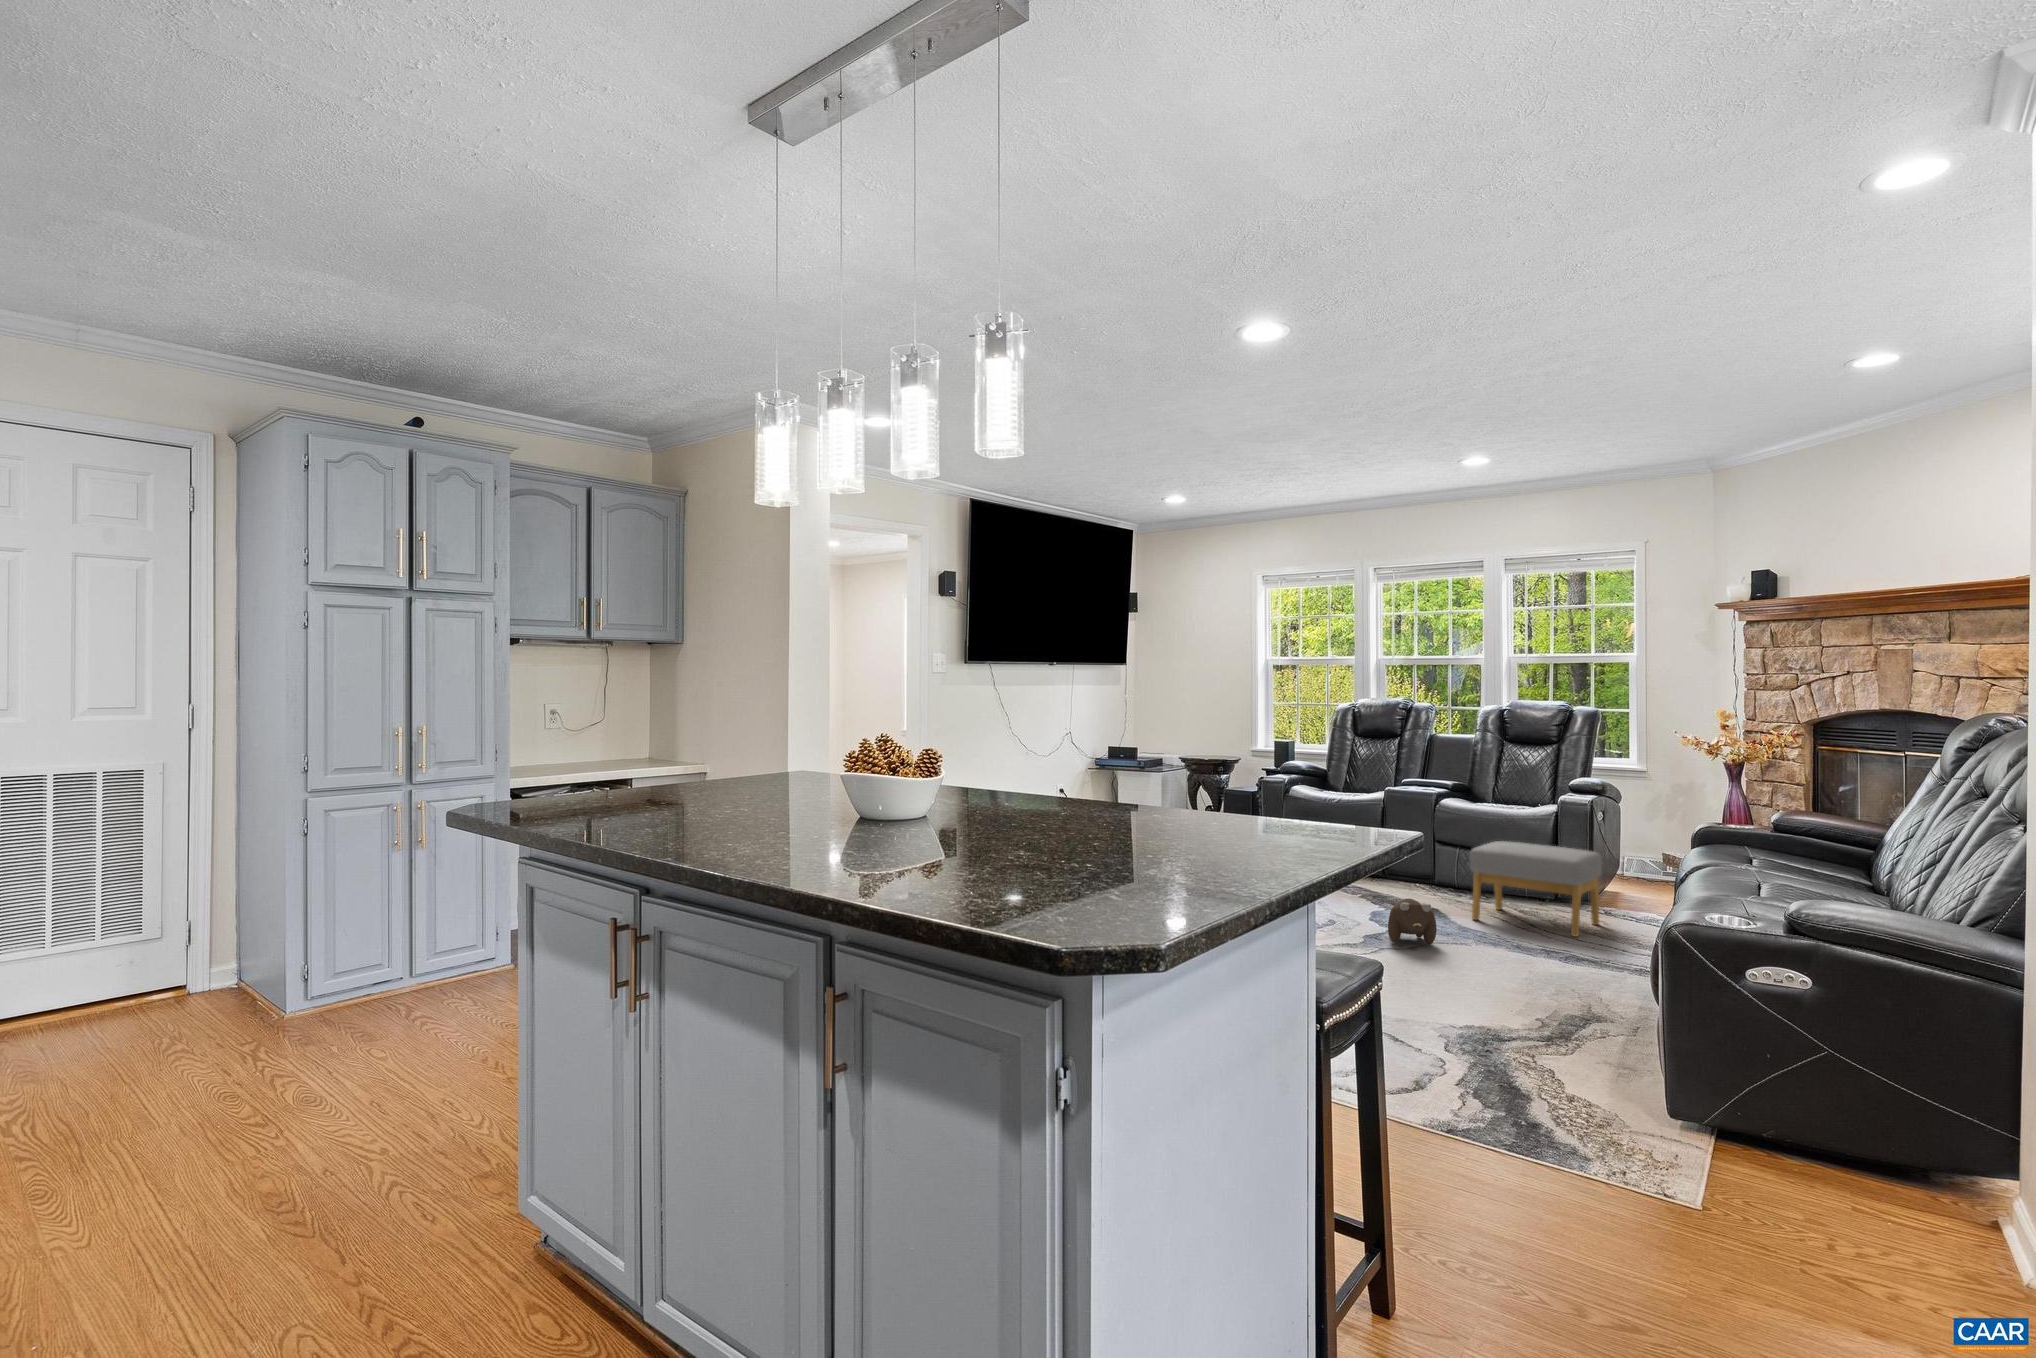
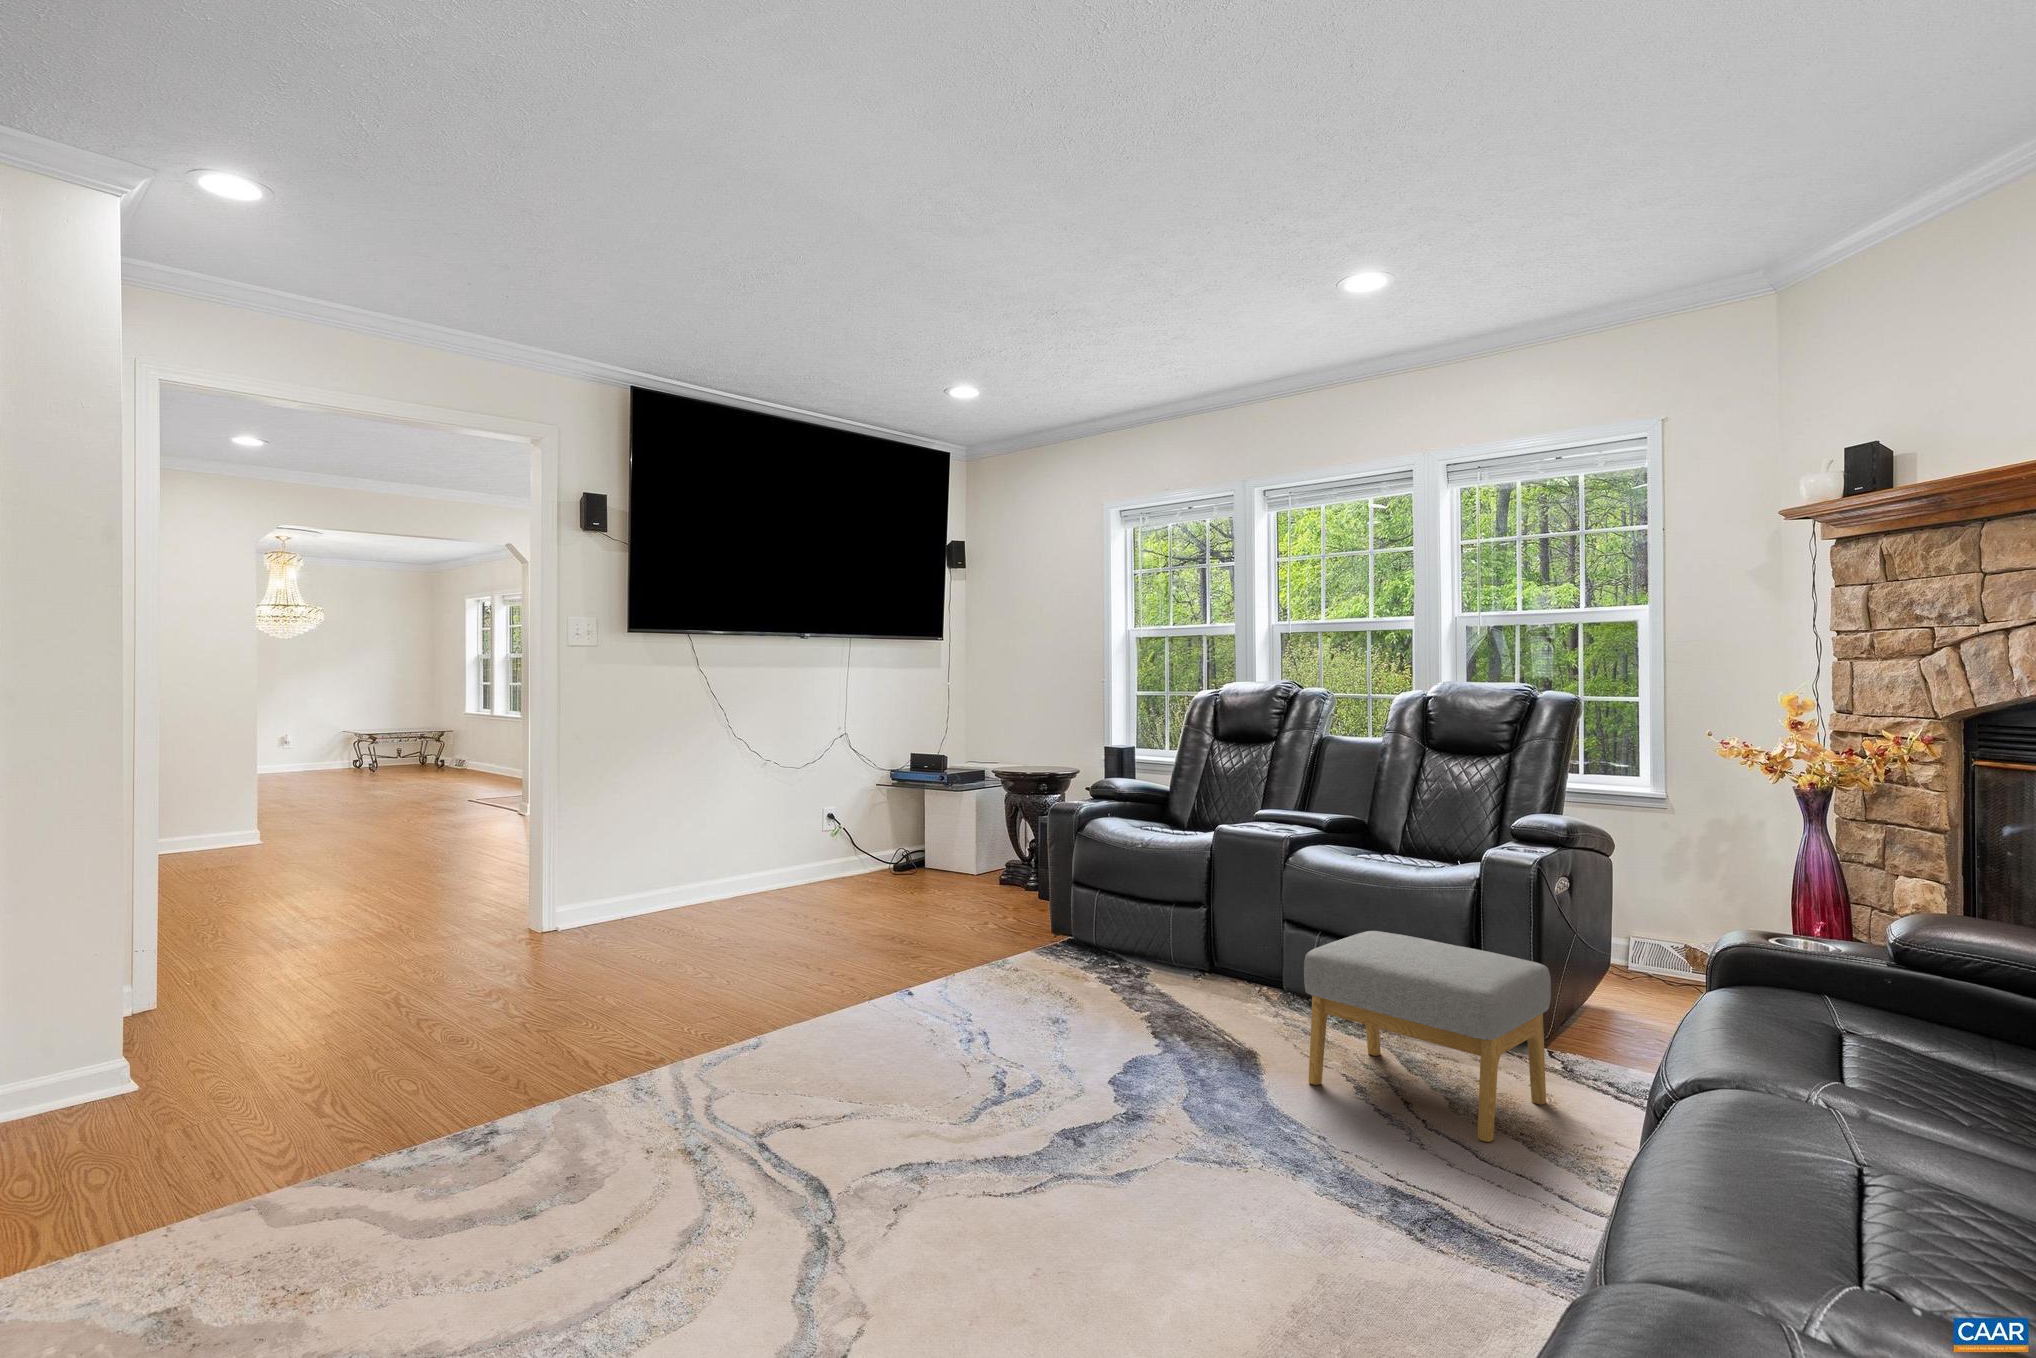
plush toy: present [1388,899,1437,945] -> none [1099,1062,1191,1161]

